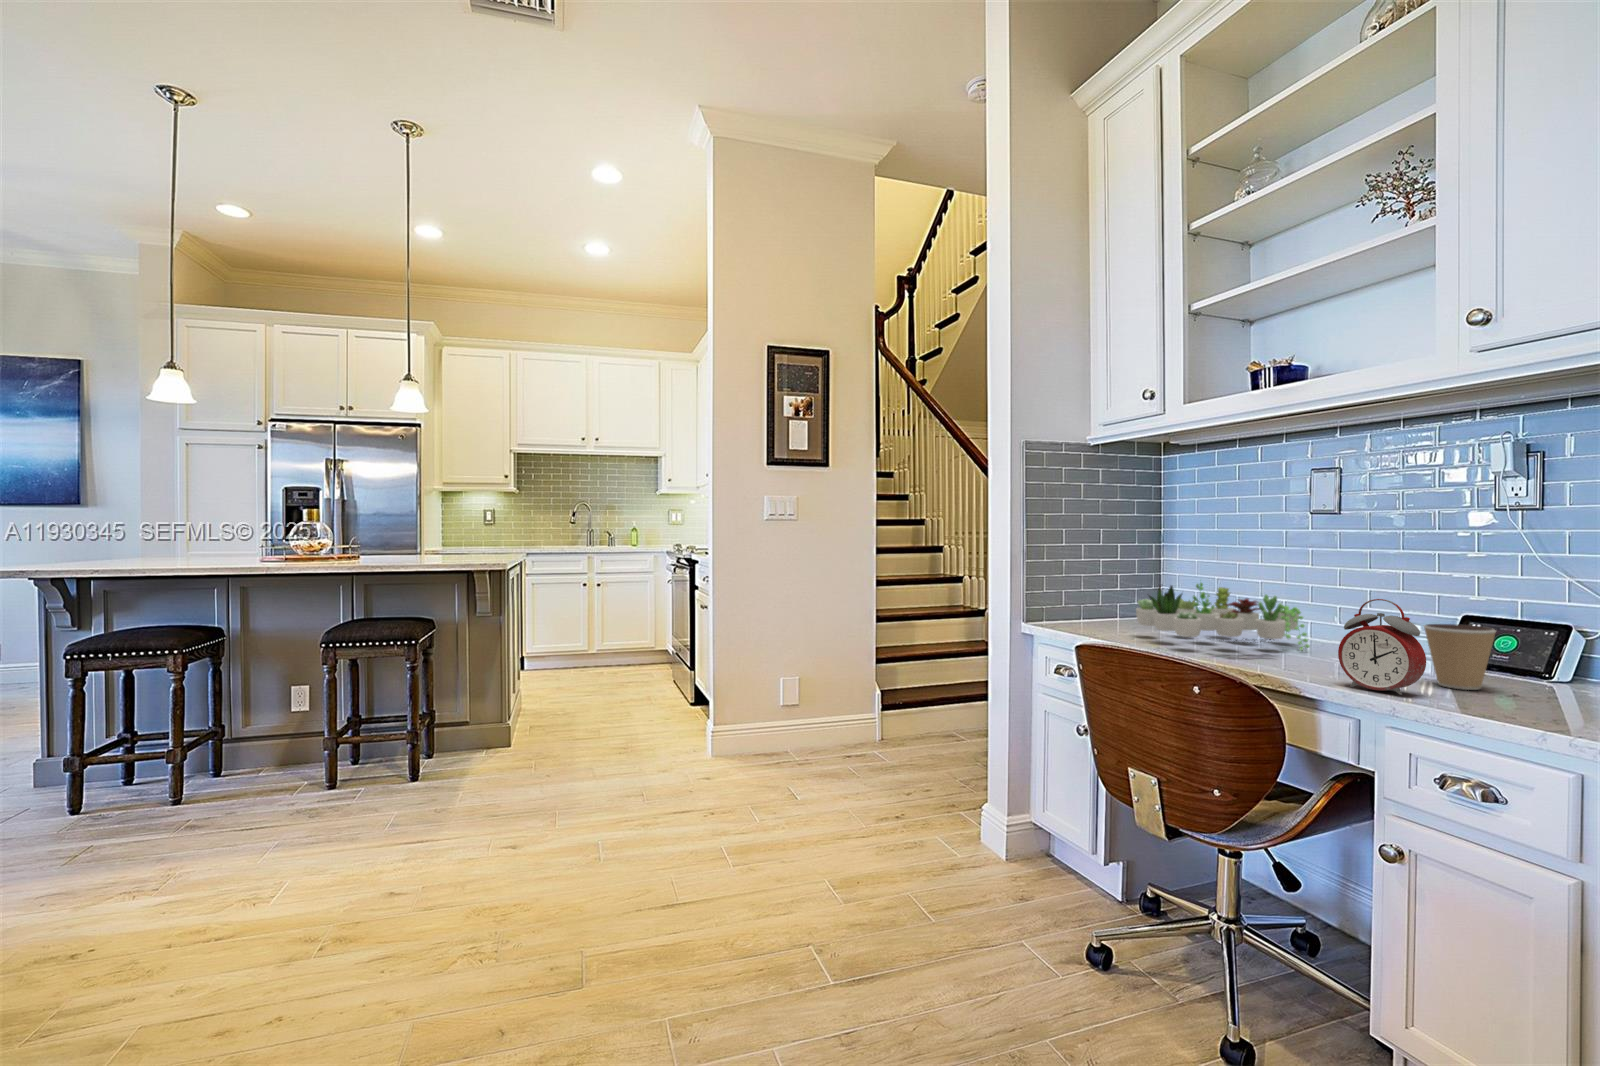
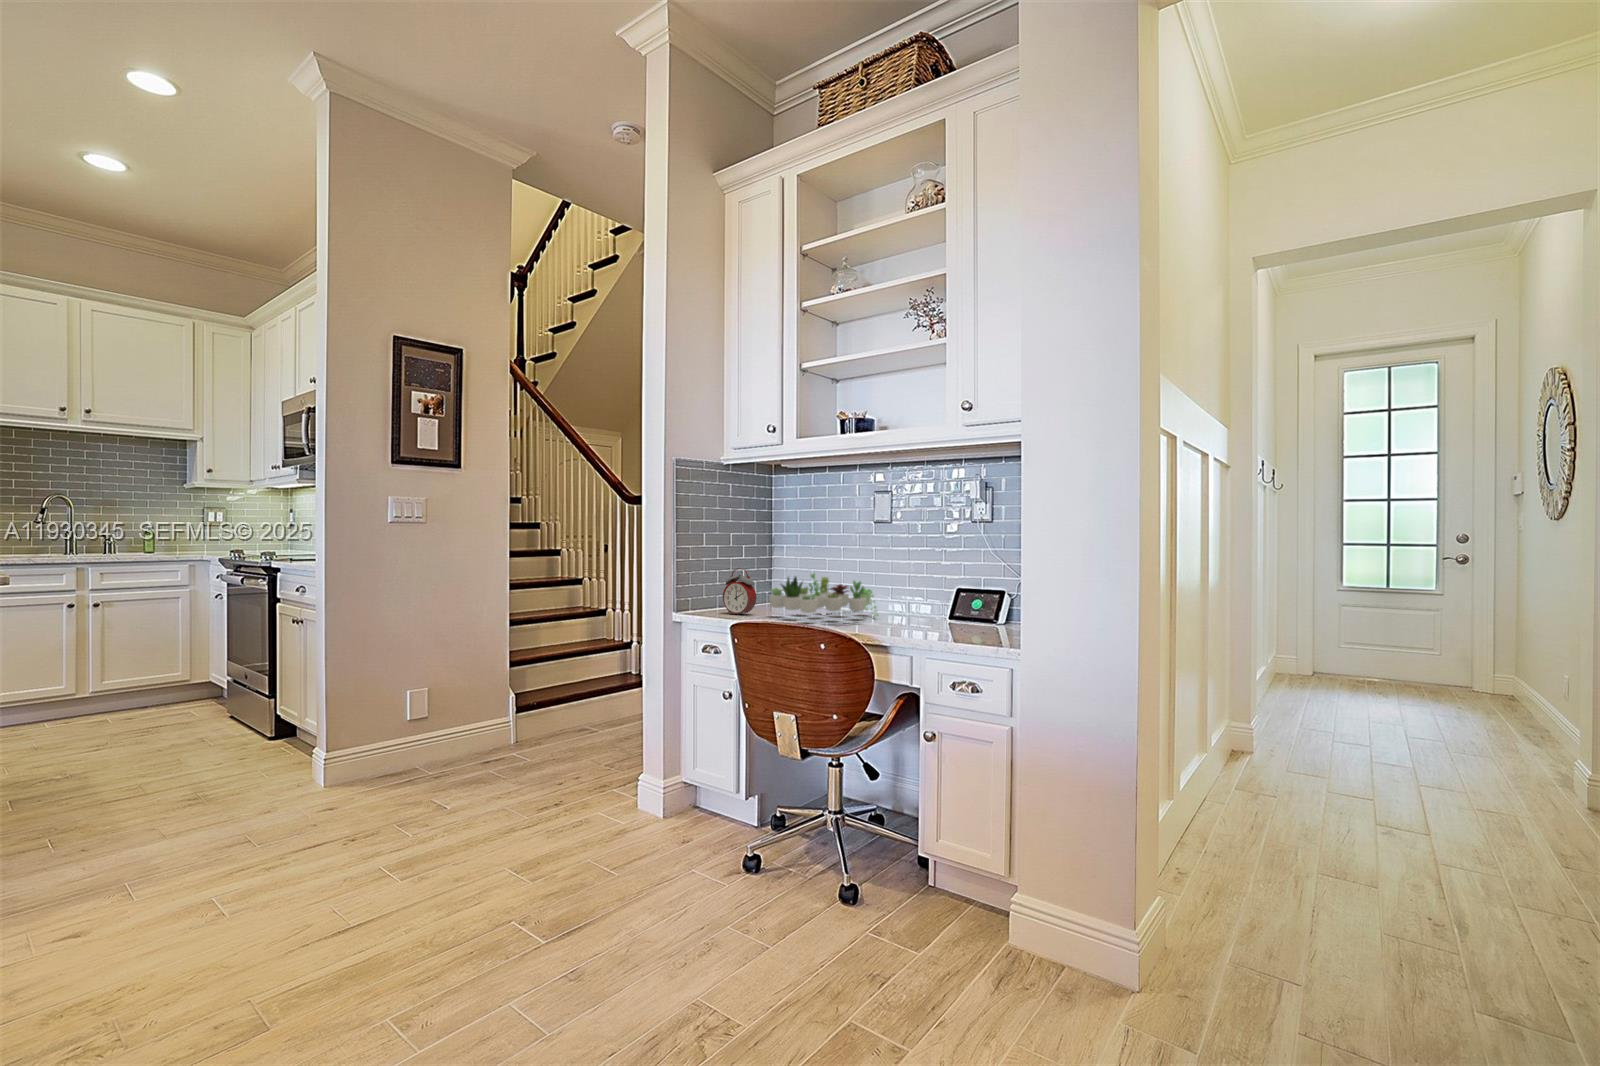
alarm clock: present [1338,599,1426,695] -> present [723,568,756,615]
coffee cup: present [1423,624,1496,690] -> none [942,593,975,632]

